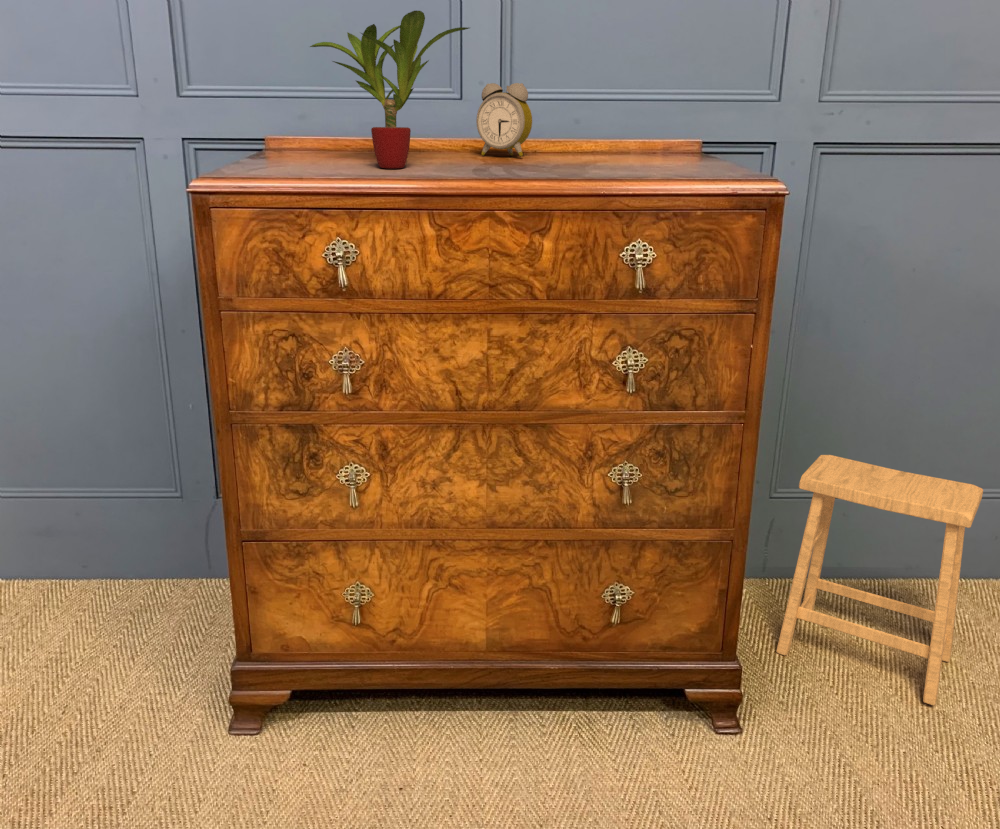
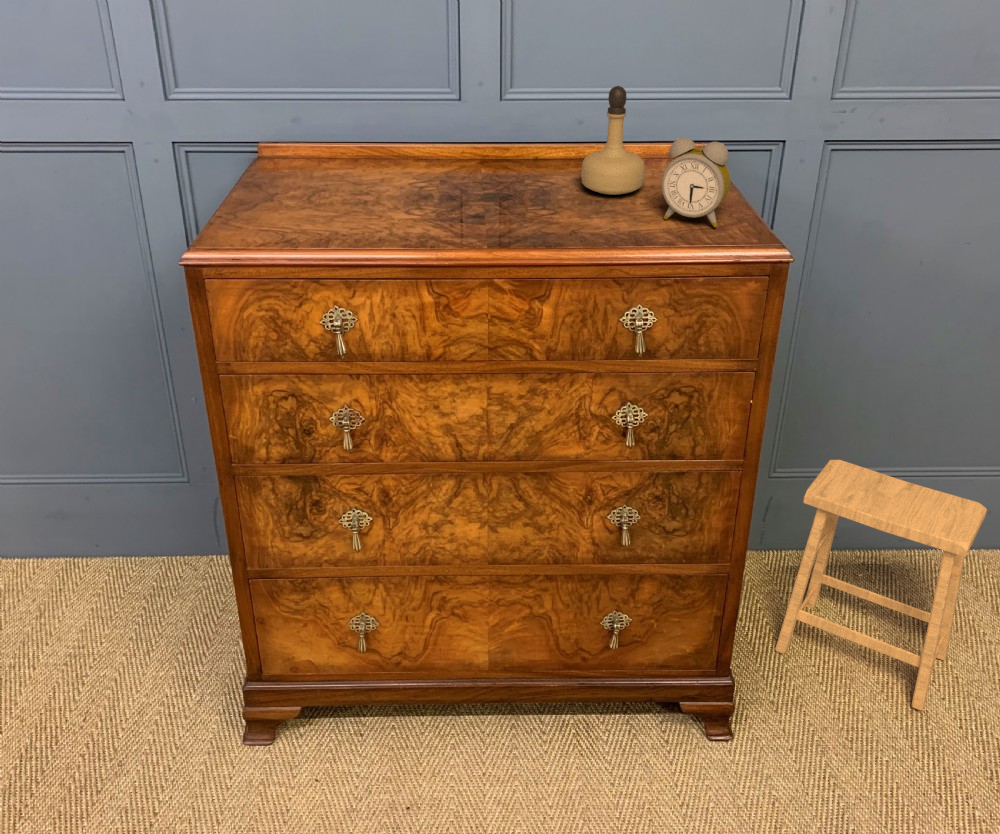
potted plant: present [310,11,469,169] -> none [296,51,468,215]
perfume bottle: none [578,60,638,164] -> present [581,86,645,195]
alarm clock: present [476,83,532,157] -> present [662,137,730,227]

